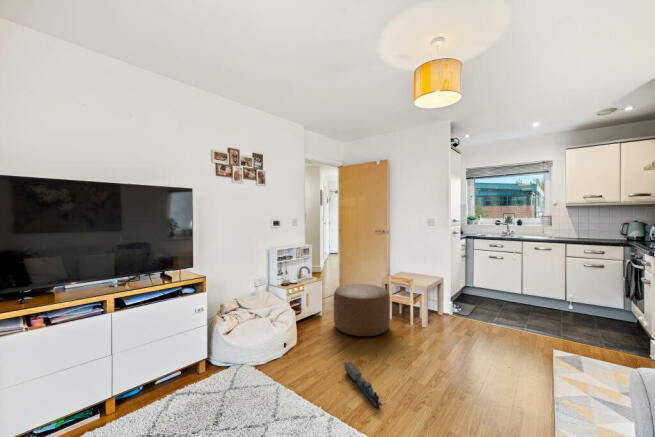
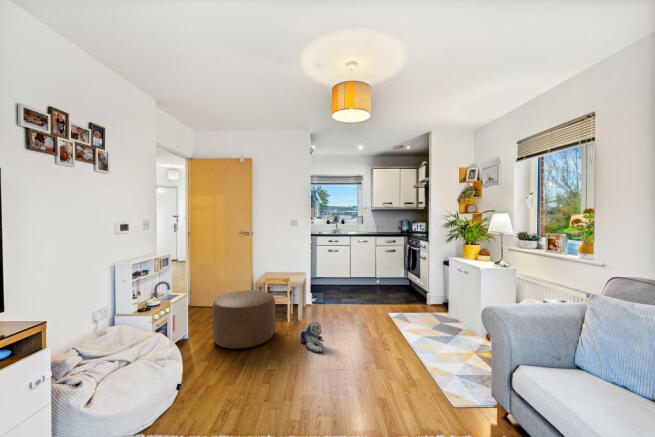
plush toy: none [407,329,433,363] -> present [301,322,324,353]
toy train: present [345,362,382,407] -> none [264,374,323,405]

